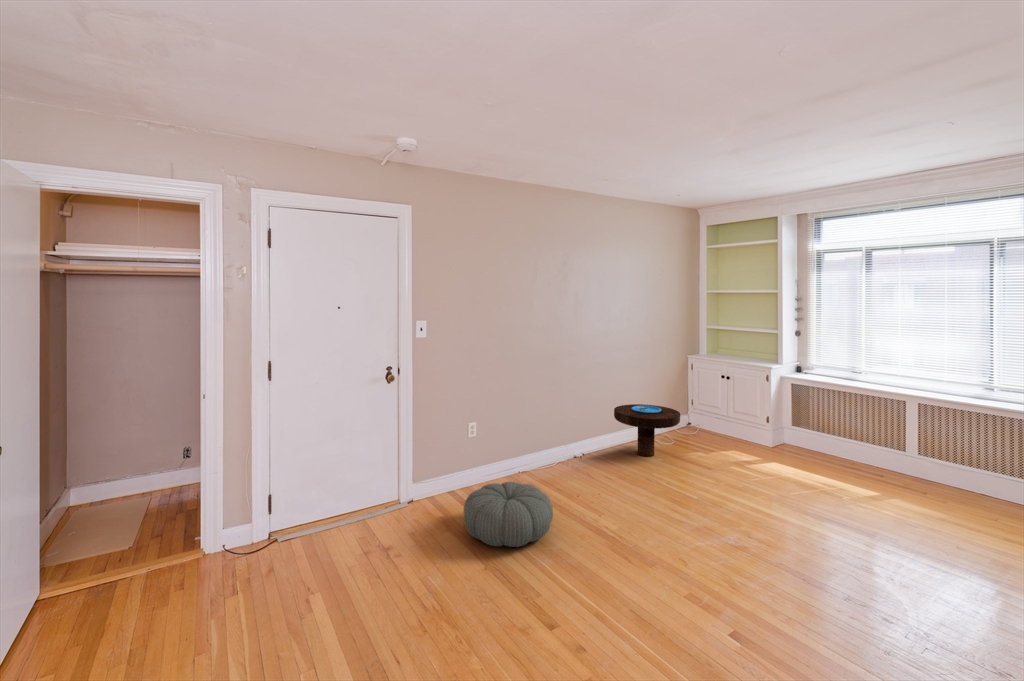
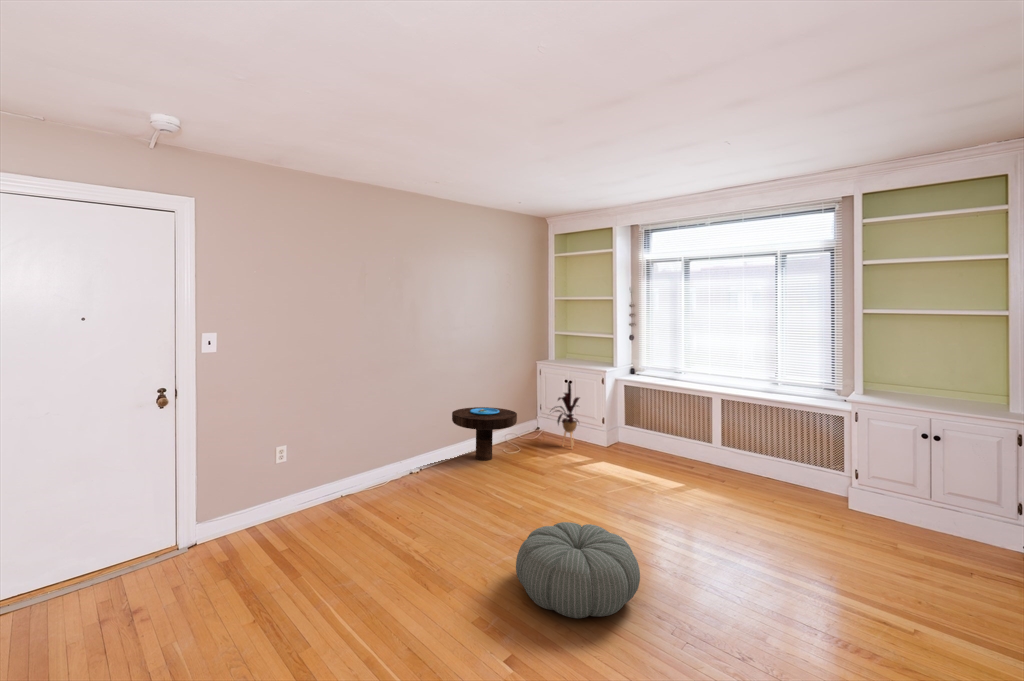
house plant: none [706,381,743,448] -> present [552,382,579,449]
pouf: present [464,482,553,547] -> present [516,522,640,618]

